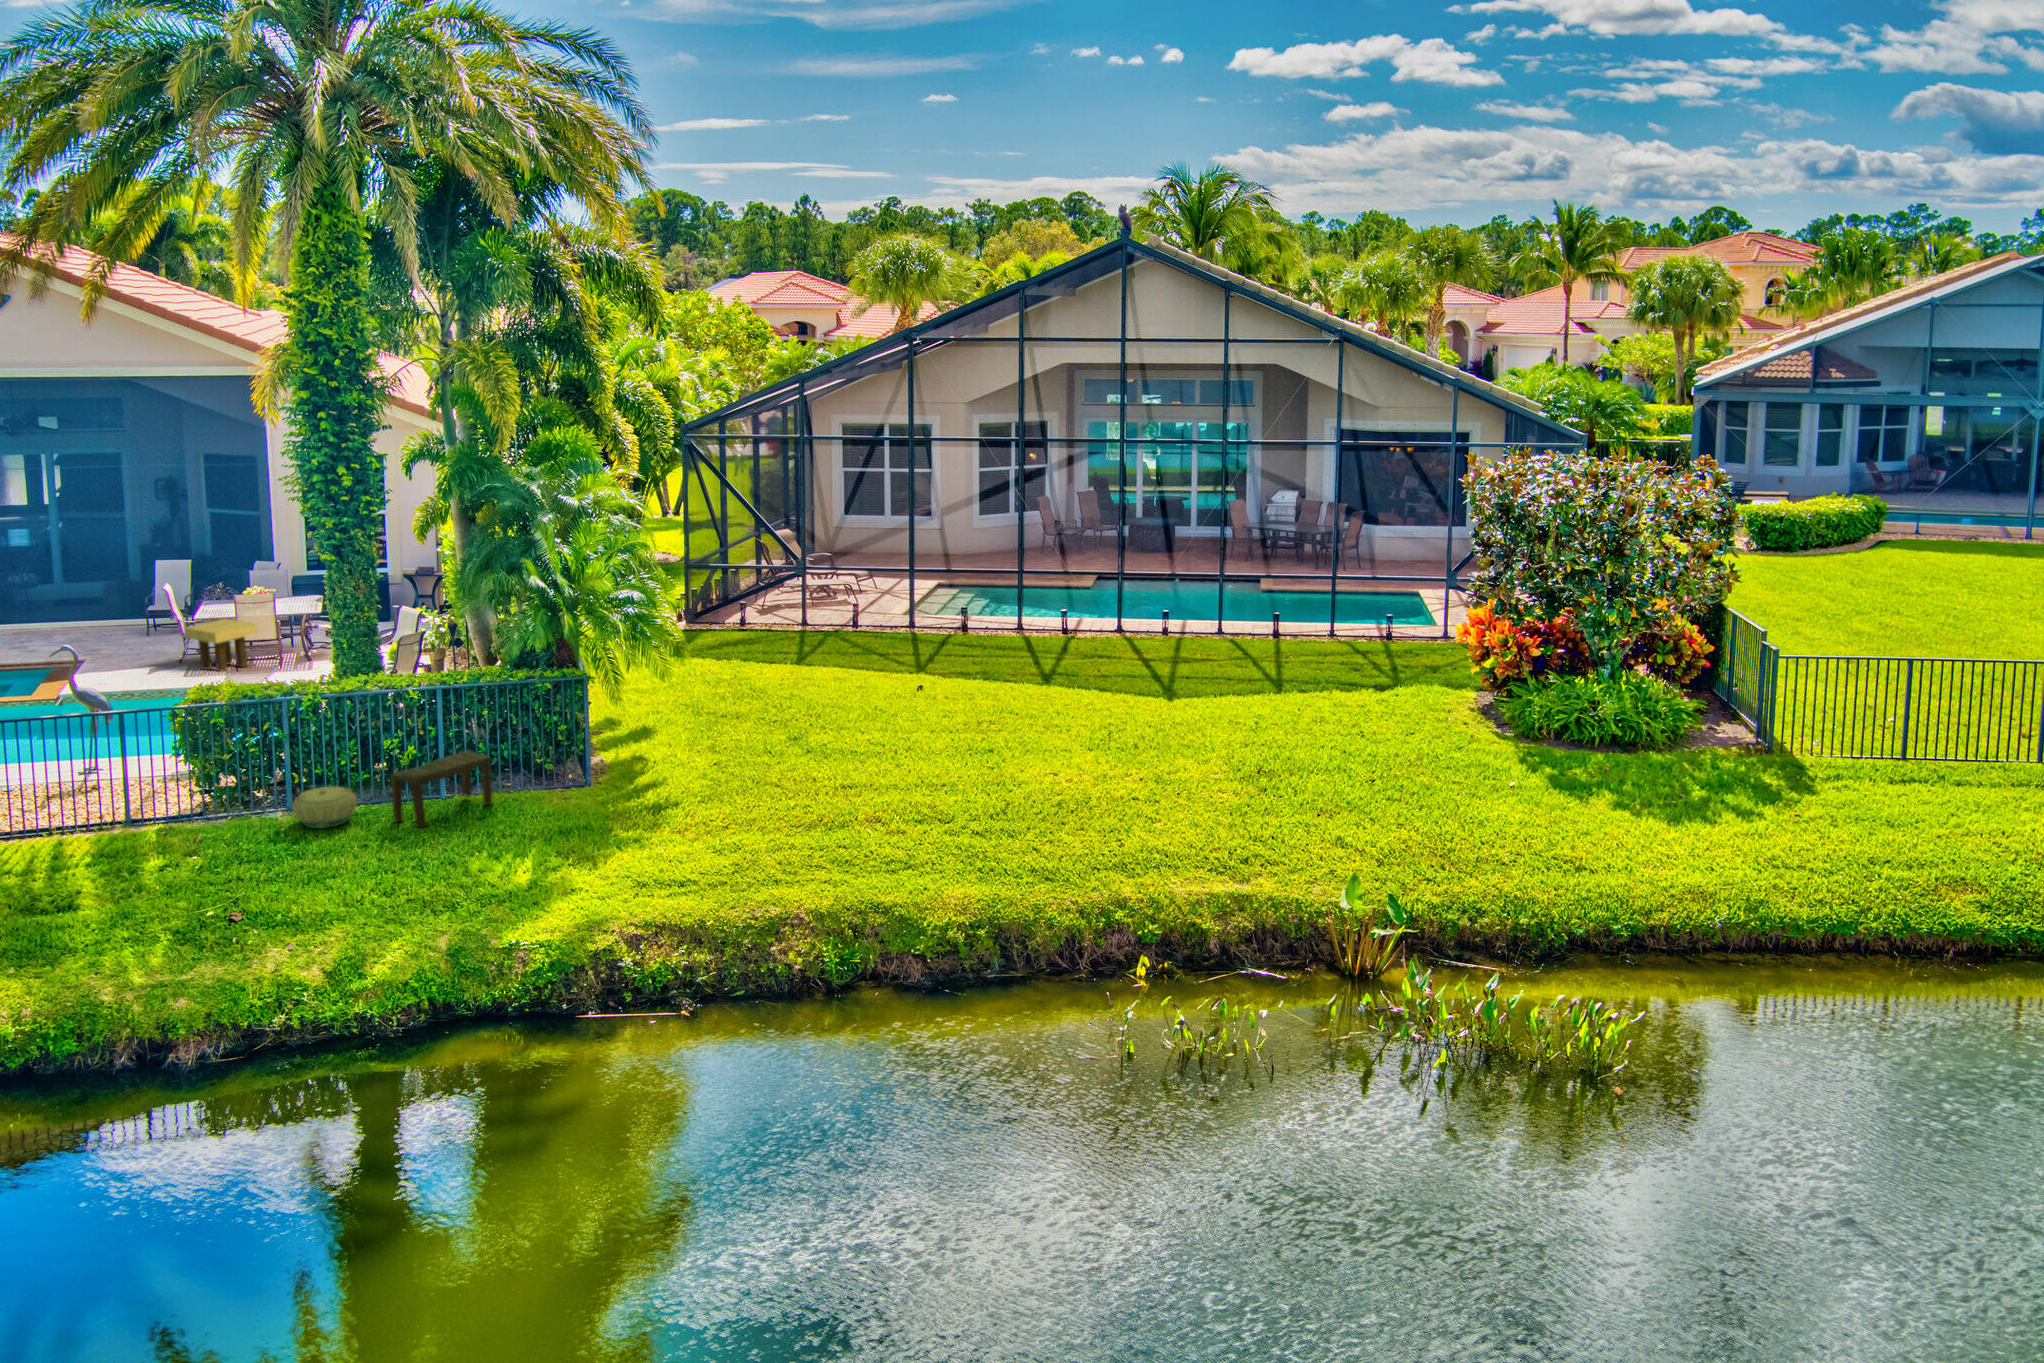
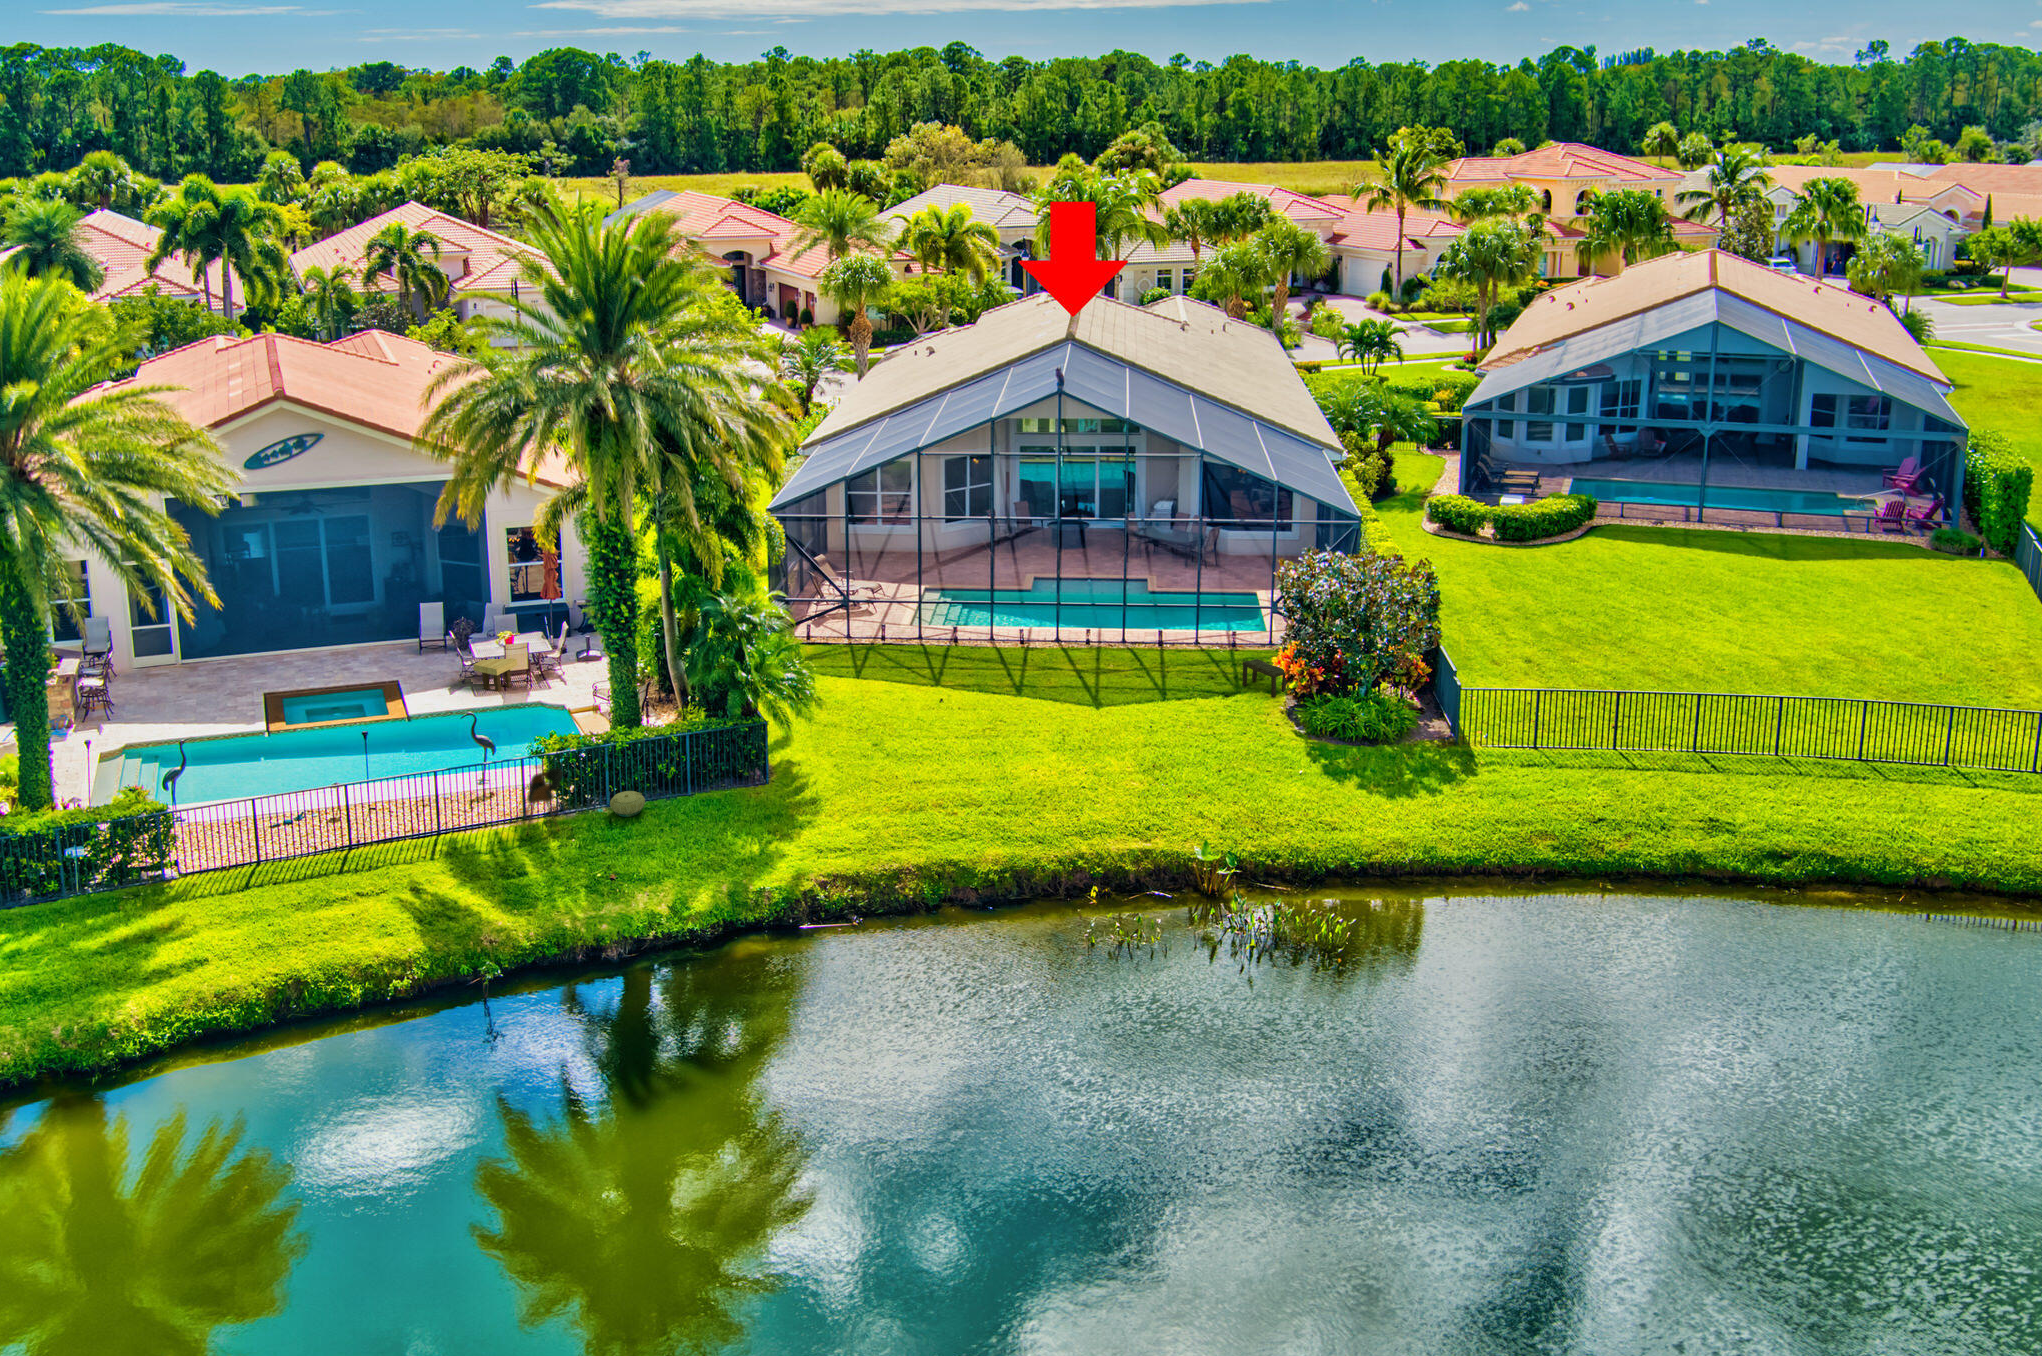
chair: none [123,736,200,851] -> present [527,768,563,827]
bench: present [390,750,492,827] -> present [1243,659,1286,698]

